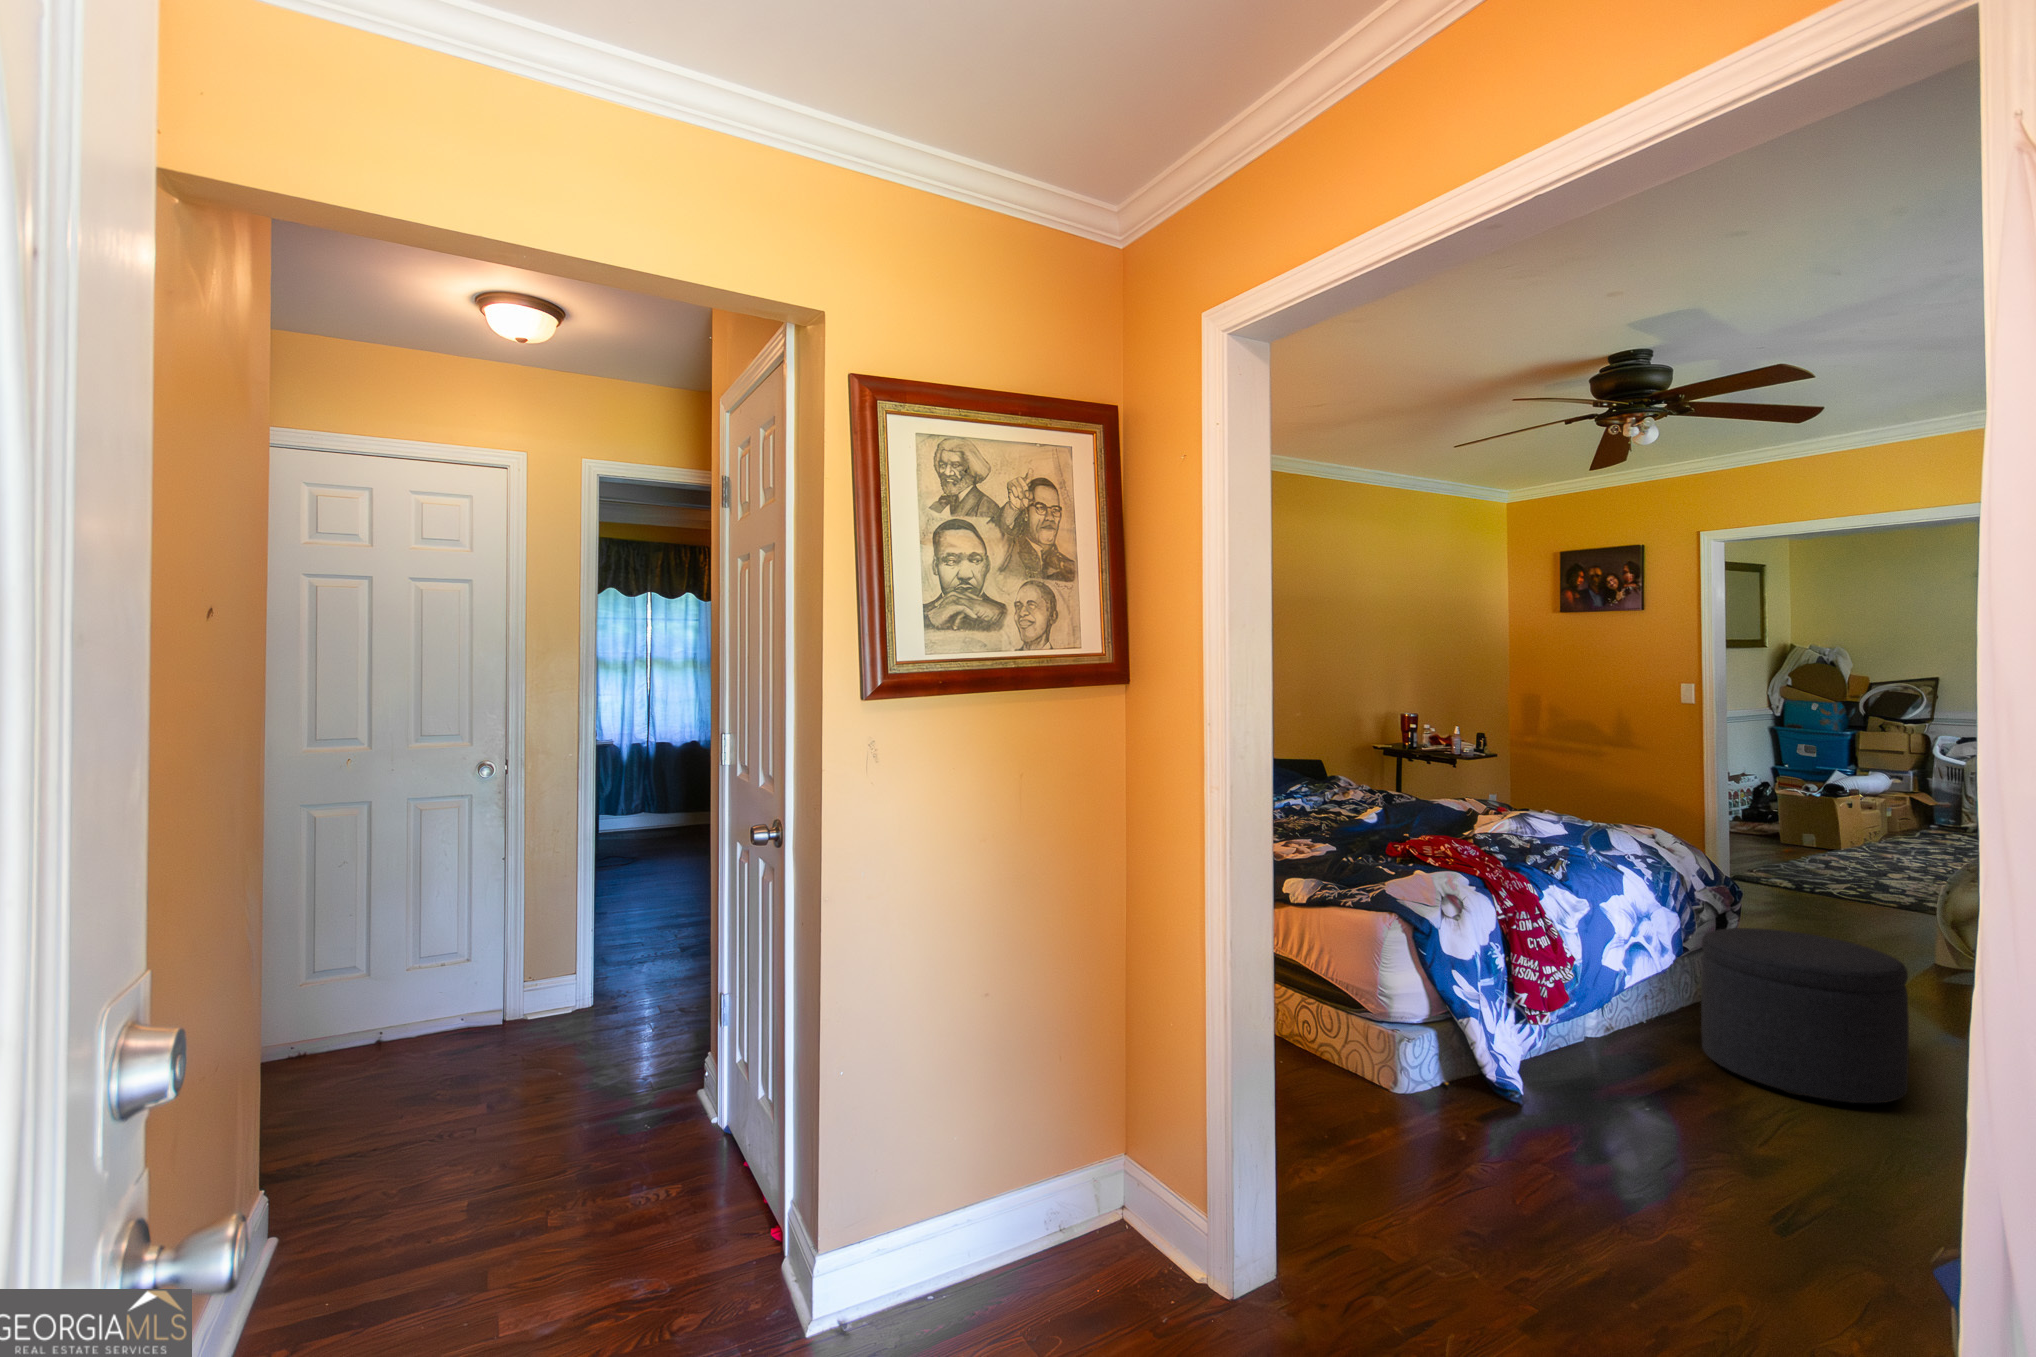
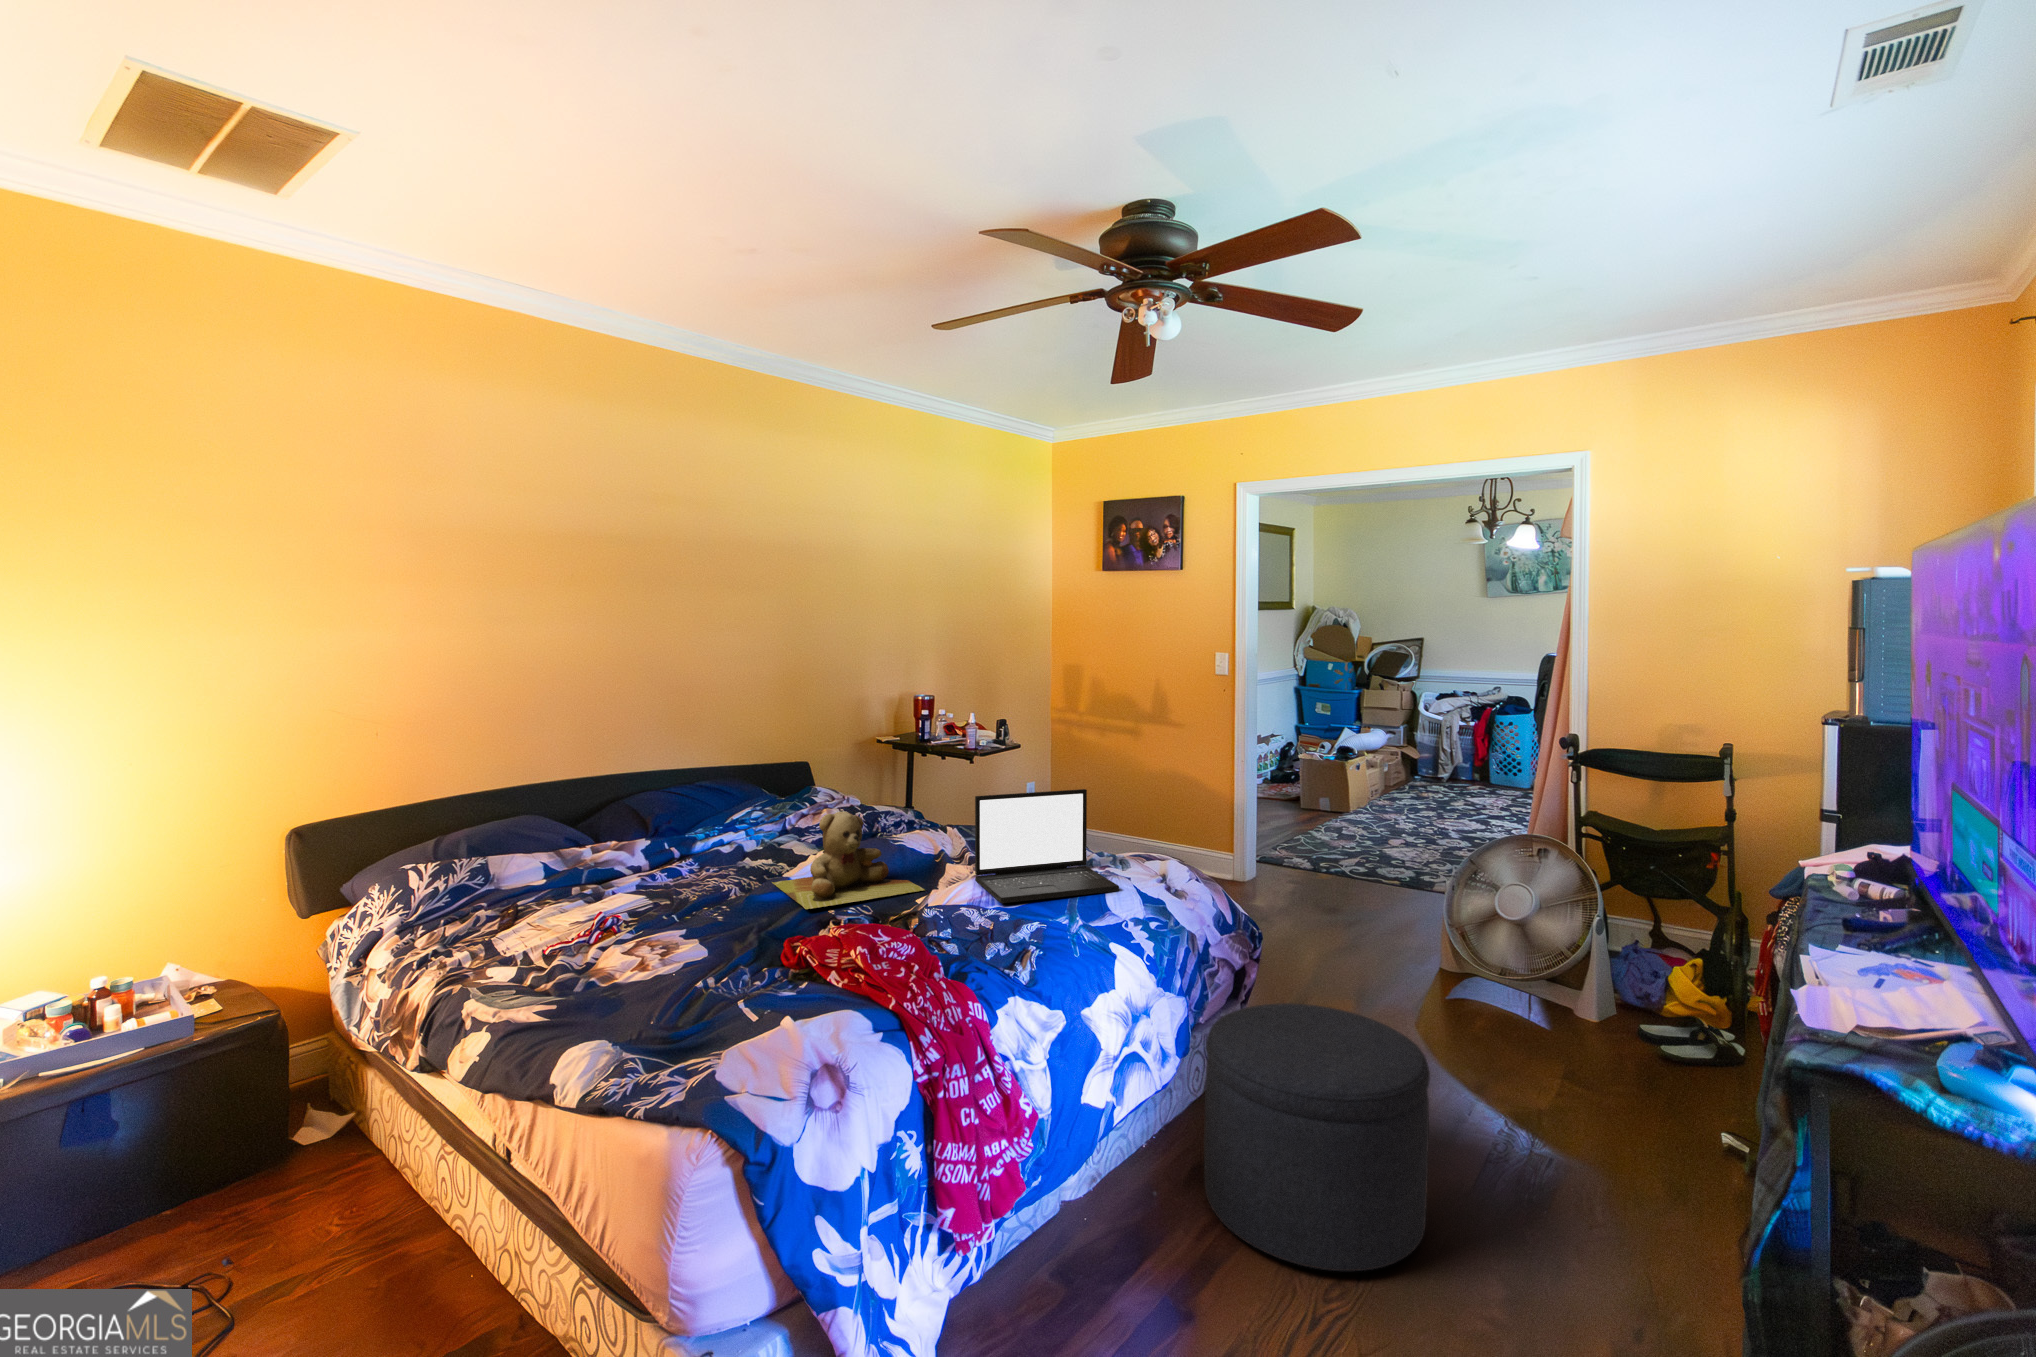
laptop: none [1499,768,1620,839] -> present [975,789,1119,903]
teddy bear: none [1347,775,1463,832] -> present [772,812,924,909]

